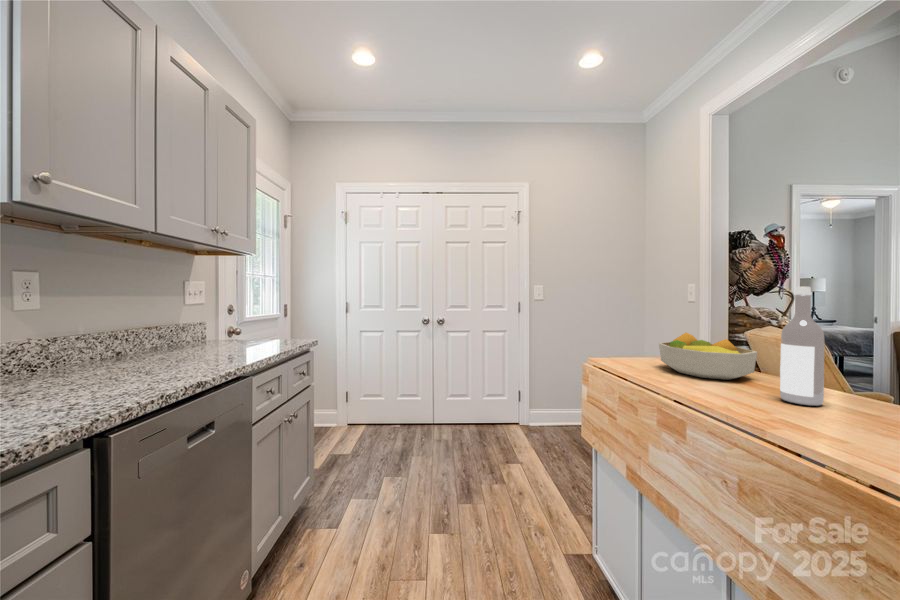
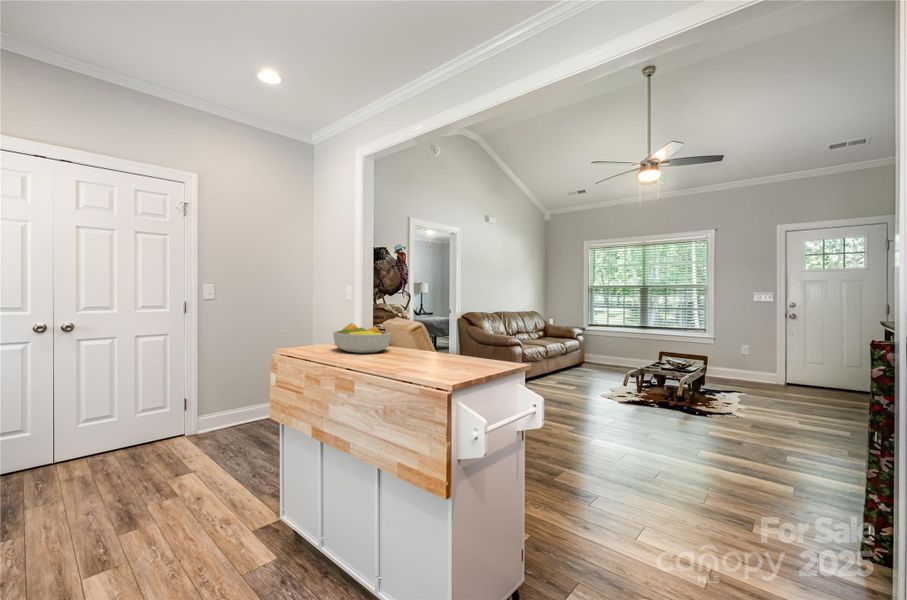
wine bottle: present [780,287,824,406] -> none [402,292,420,360]

